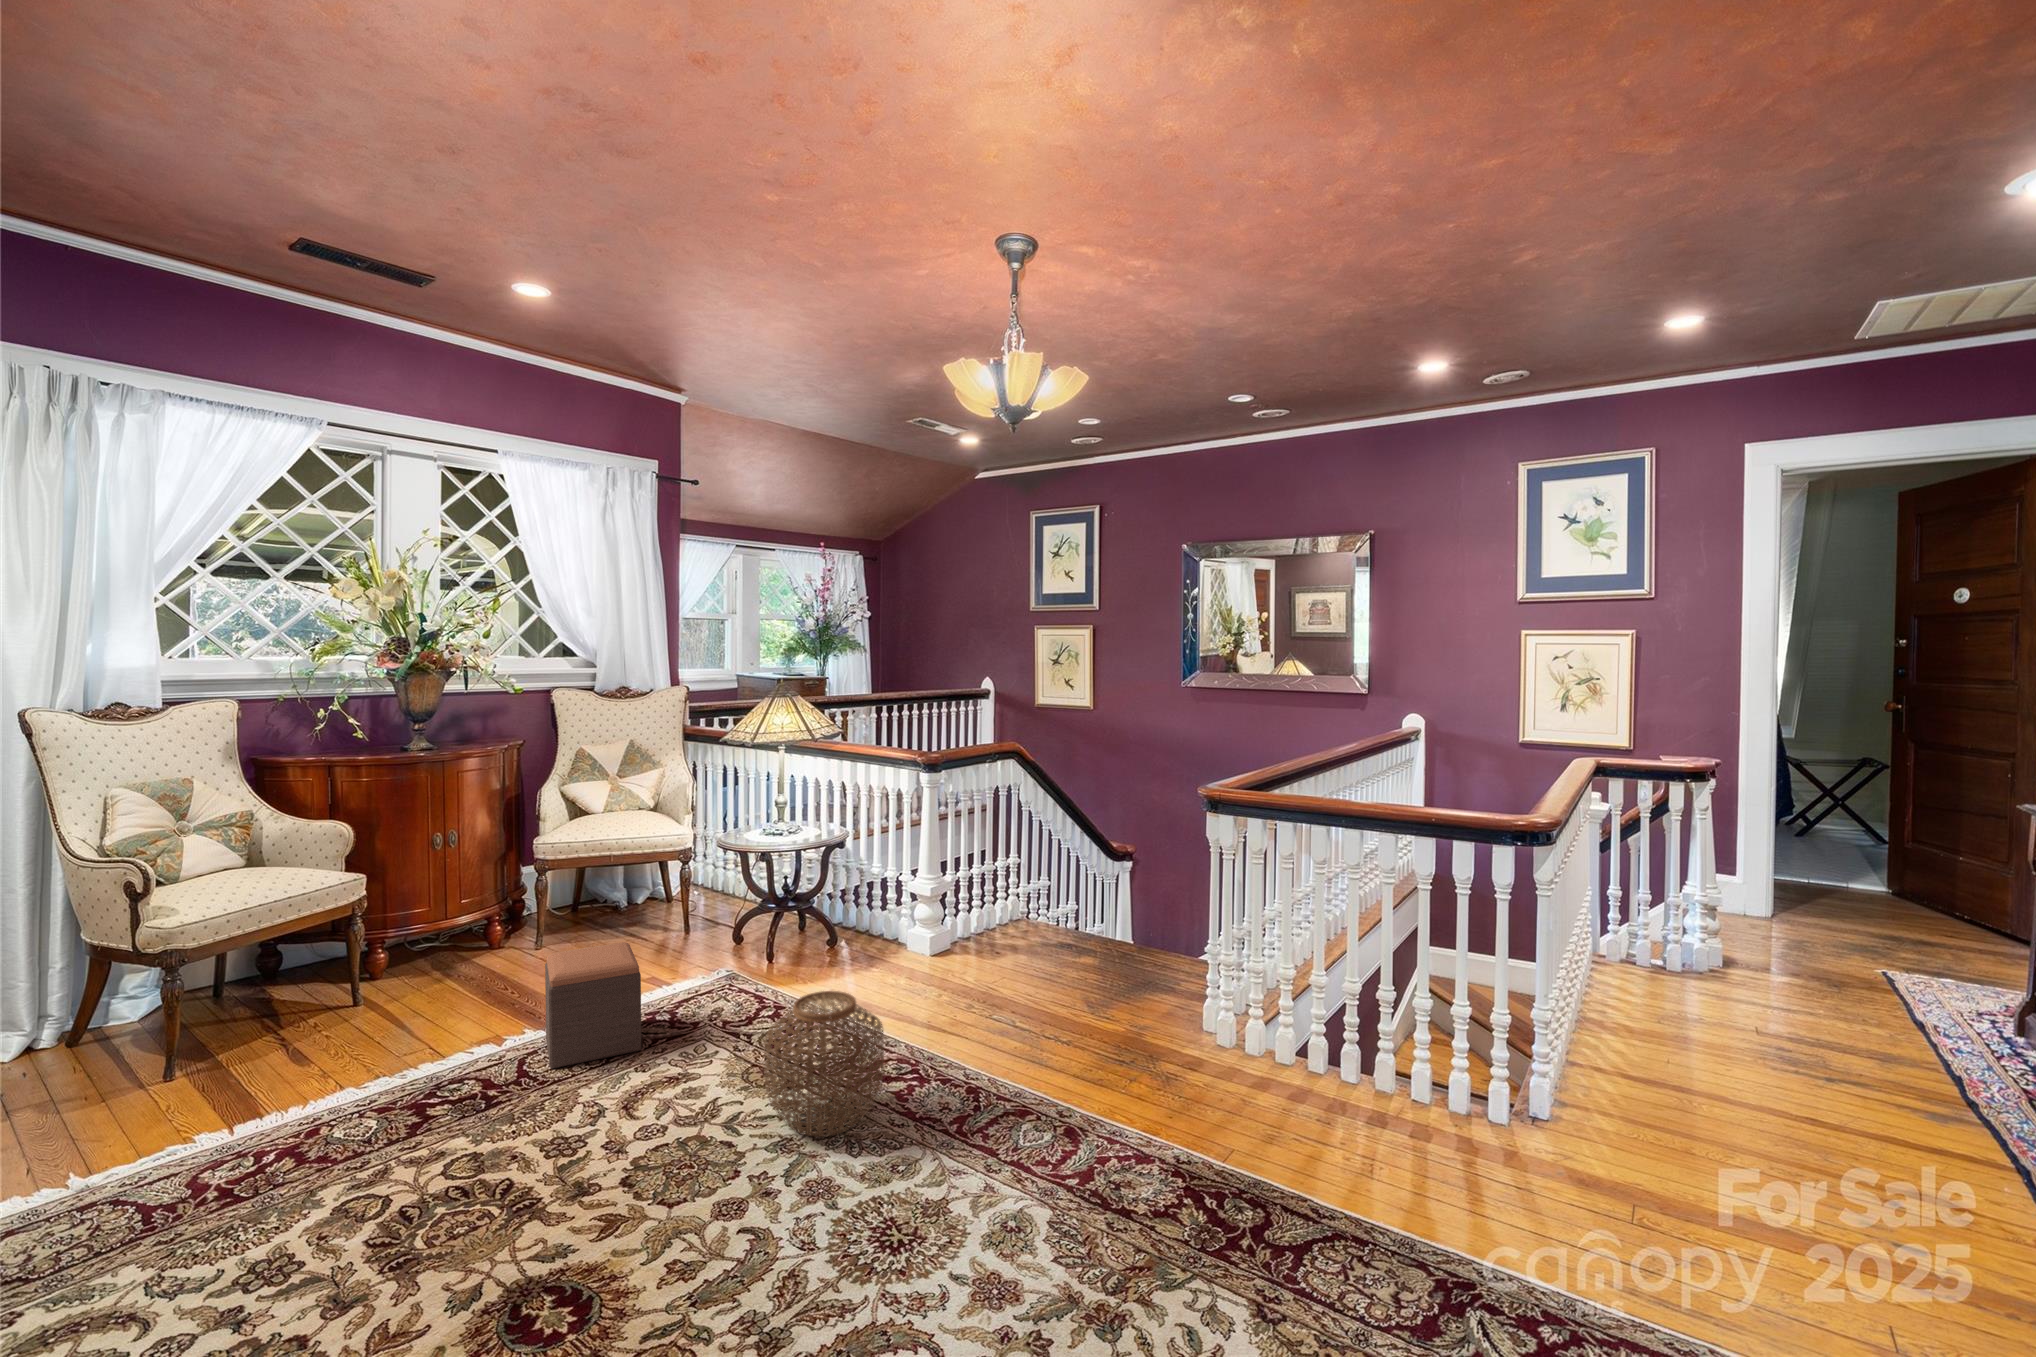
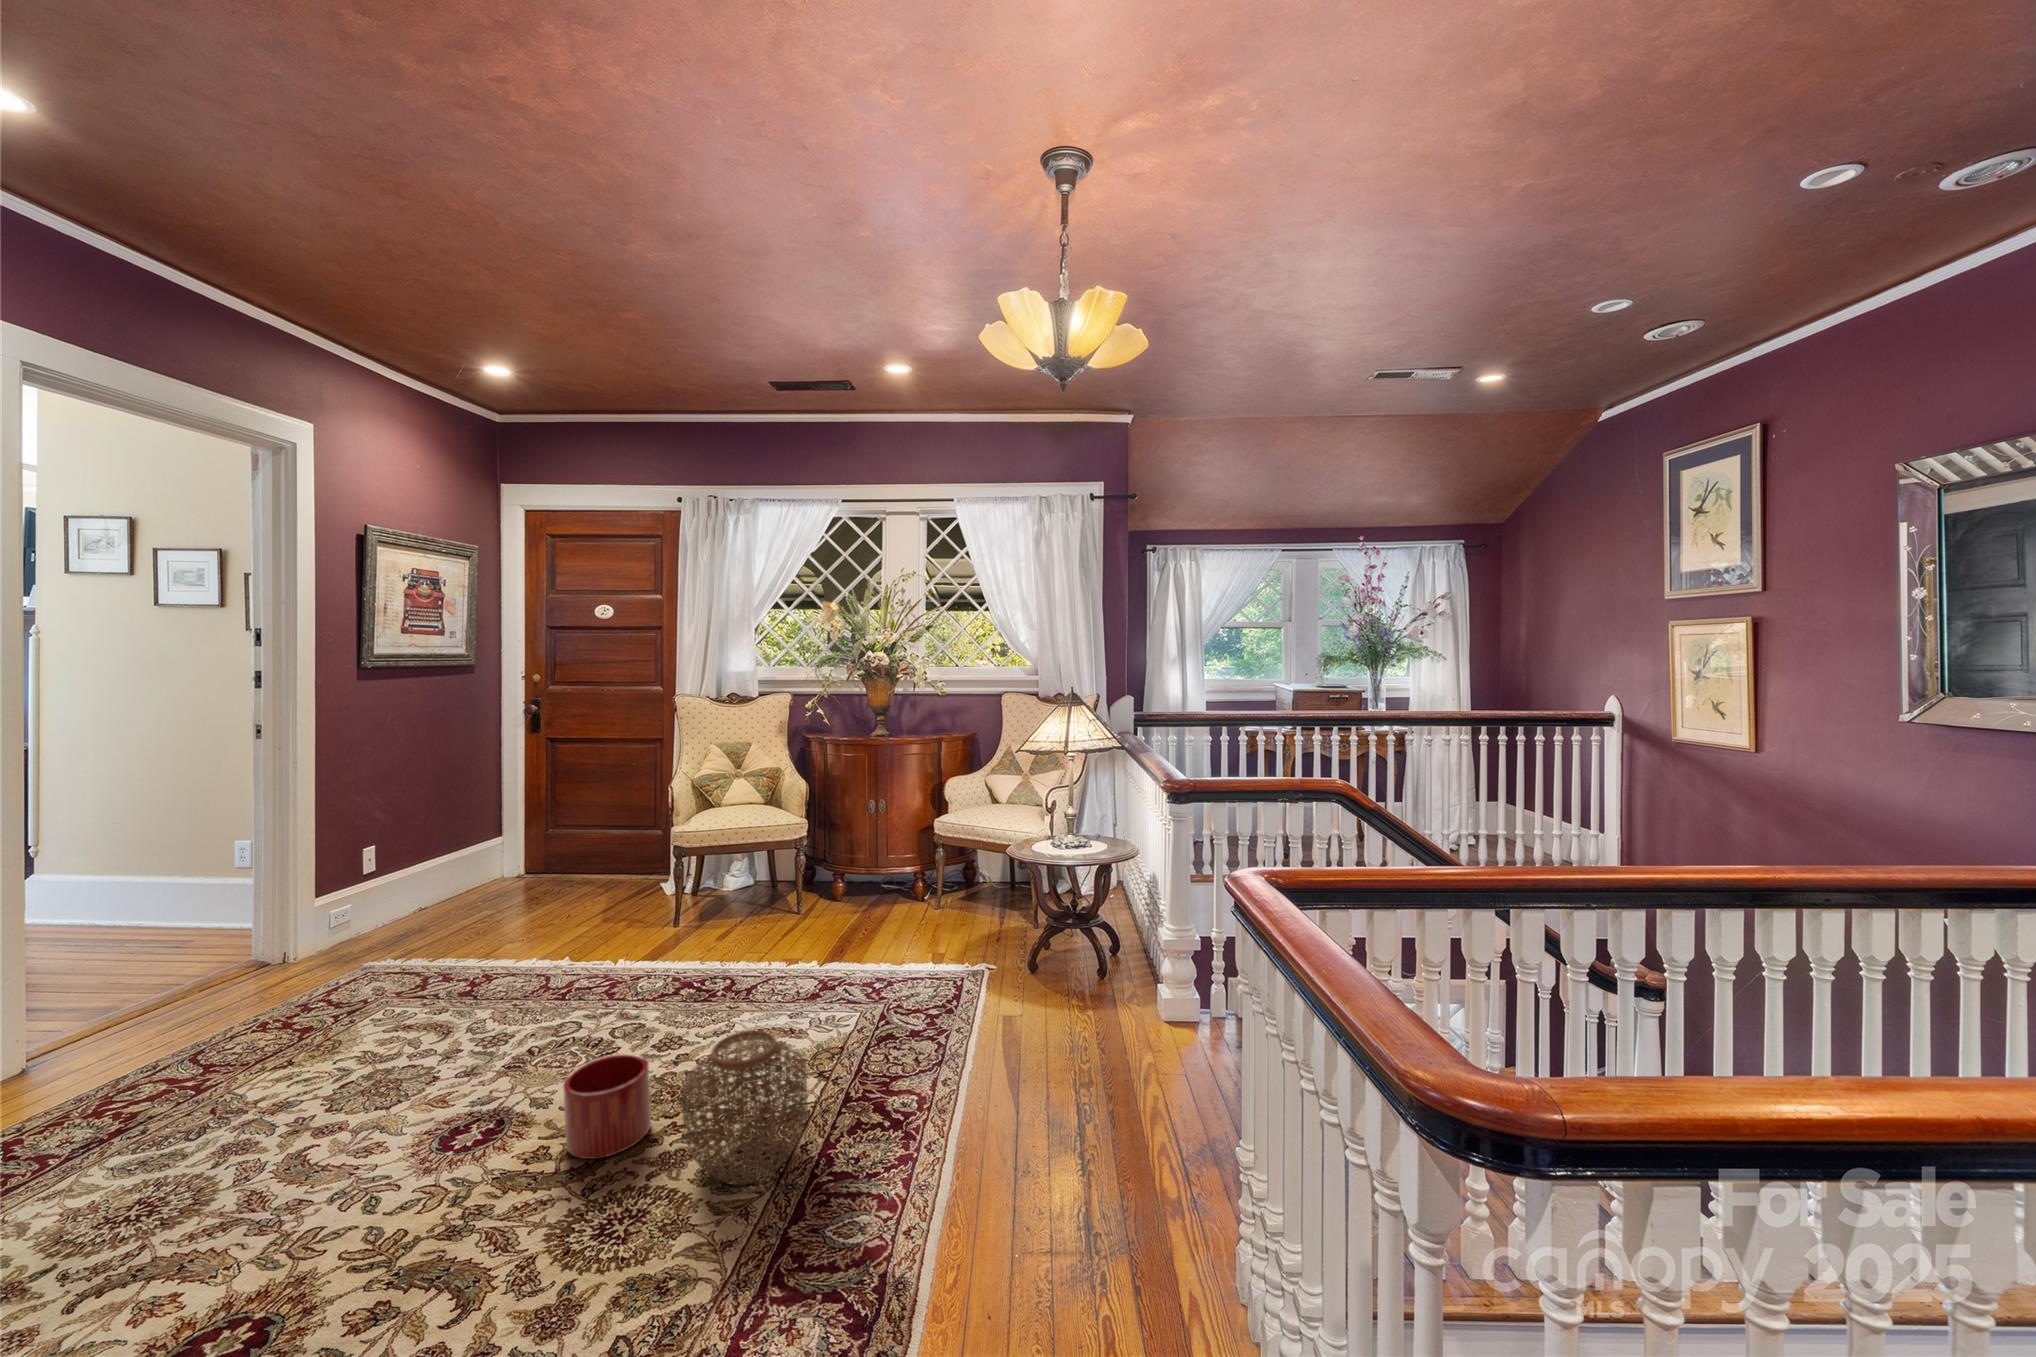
footstool: present [545,942,641,1069] -> none [755,915,851,1020]
planter: none [603,1085,700,1207] -> present [563,1054,651,1159]

